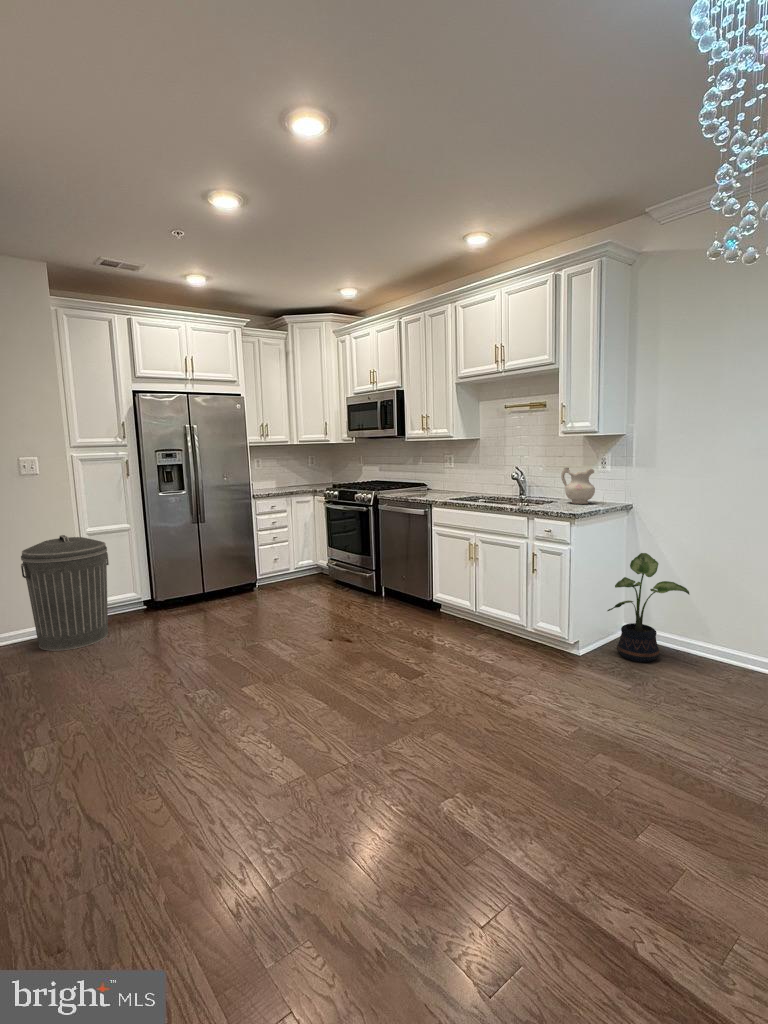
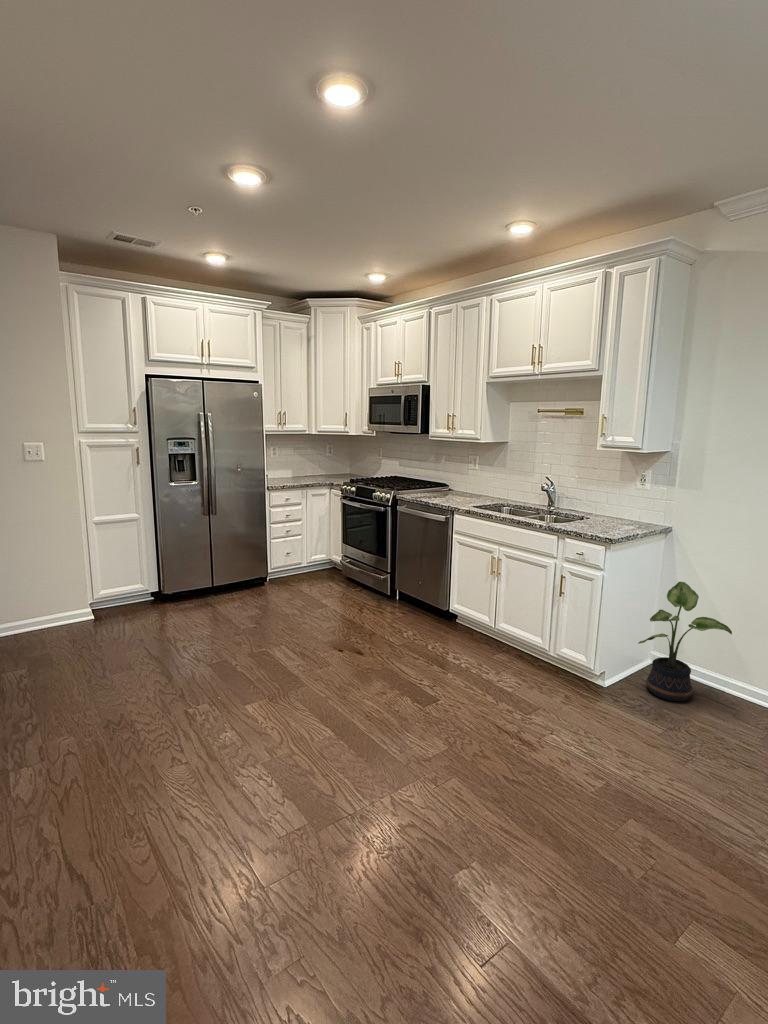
ceramic pitcher: present [561,468,595,504] -> none [596,483,633,524]
trash can: present [21,535,109,651] -> none [23,527,114,647]

